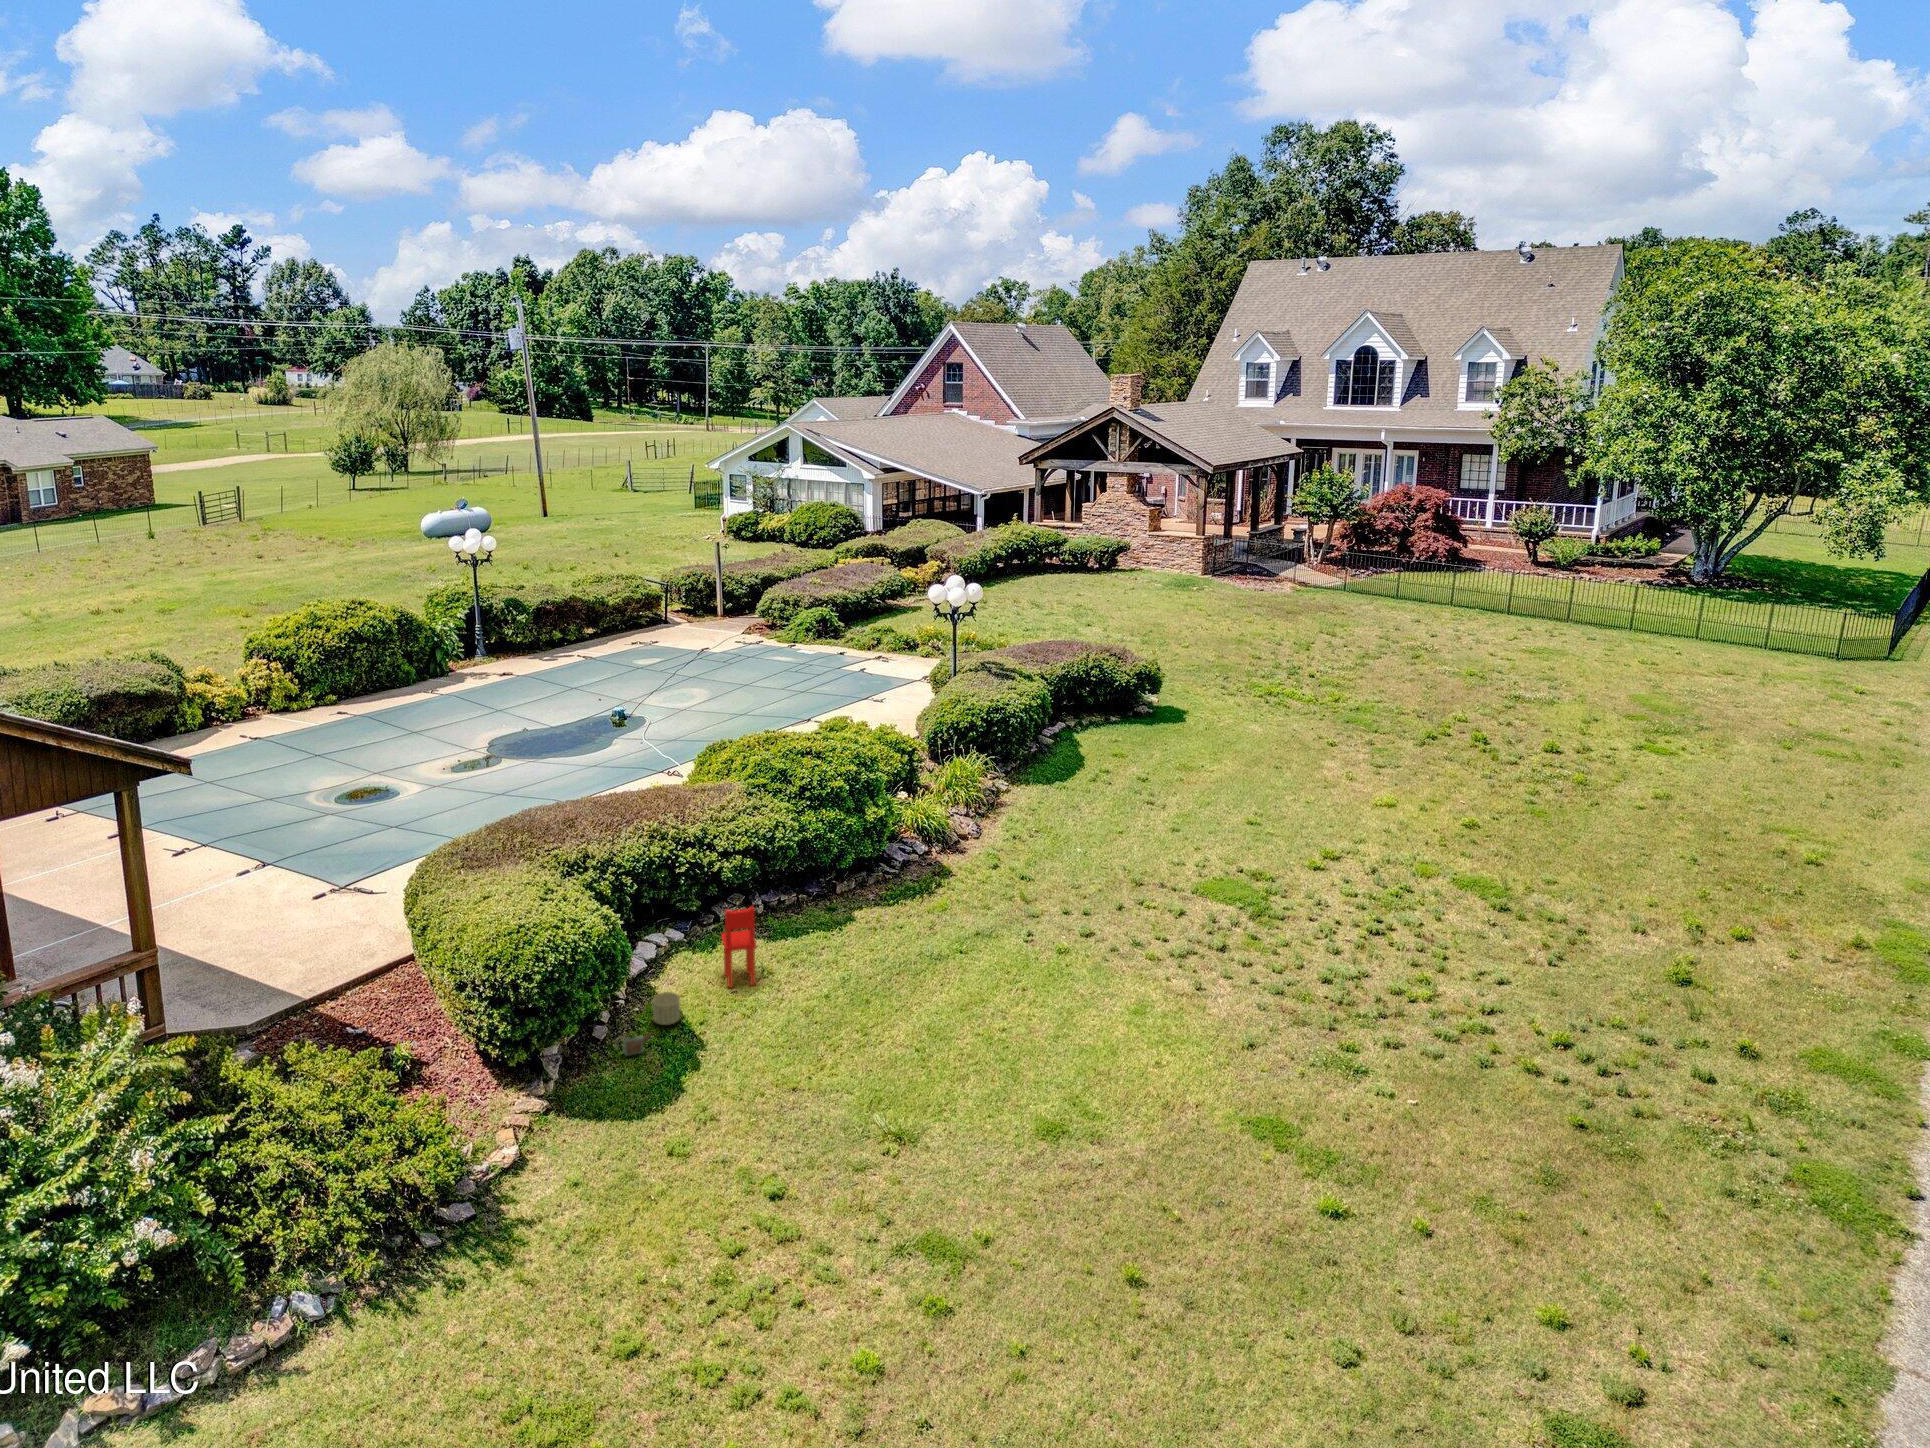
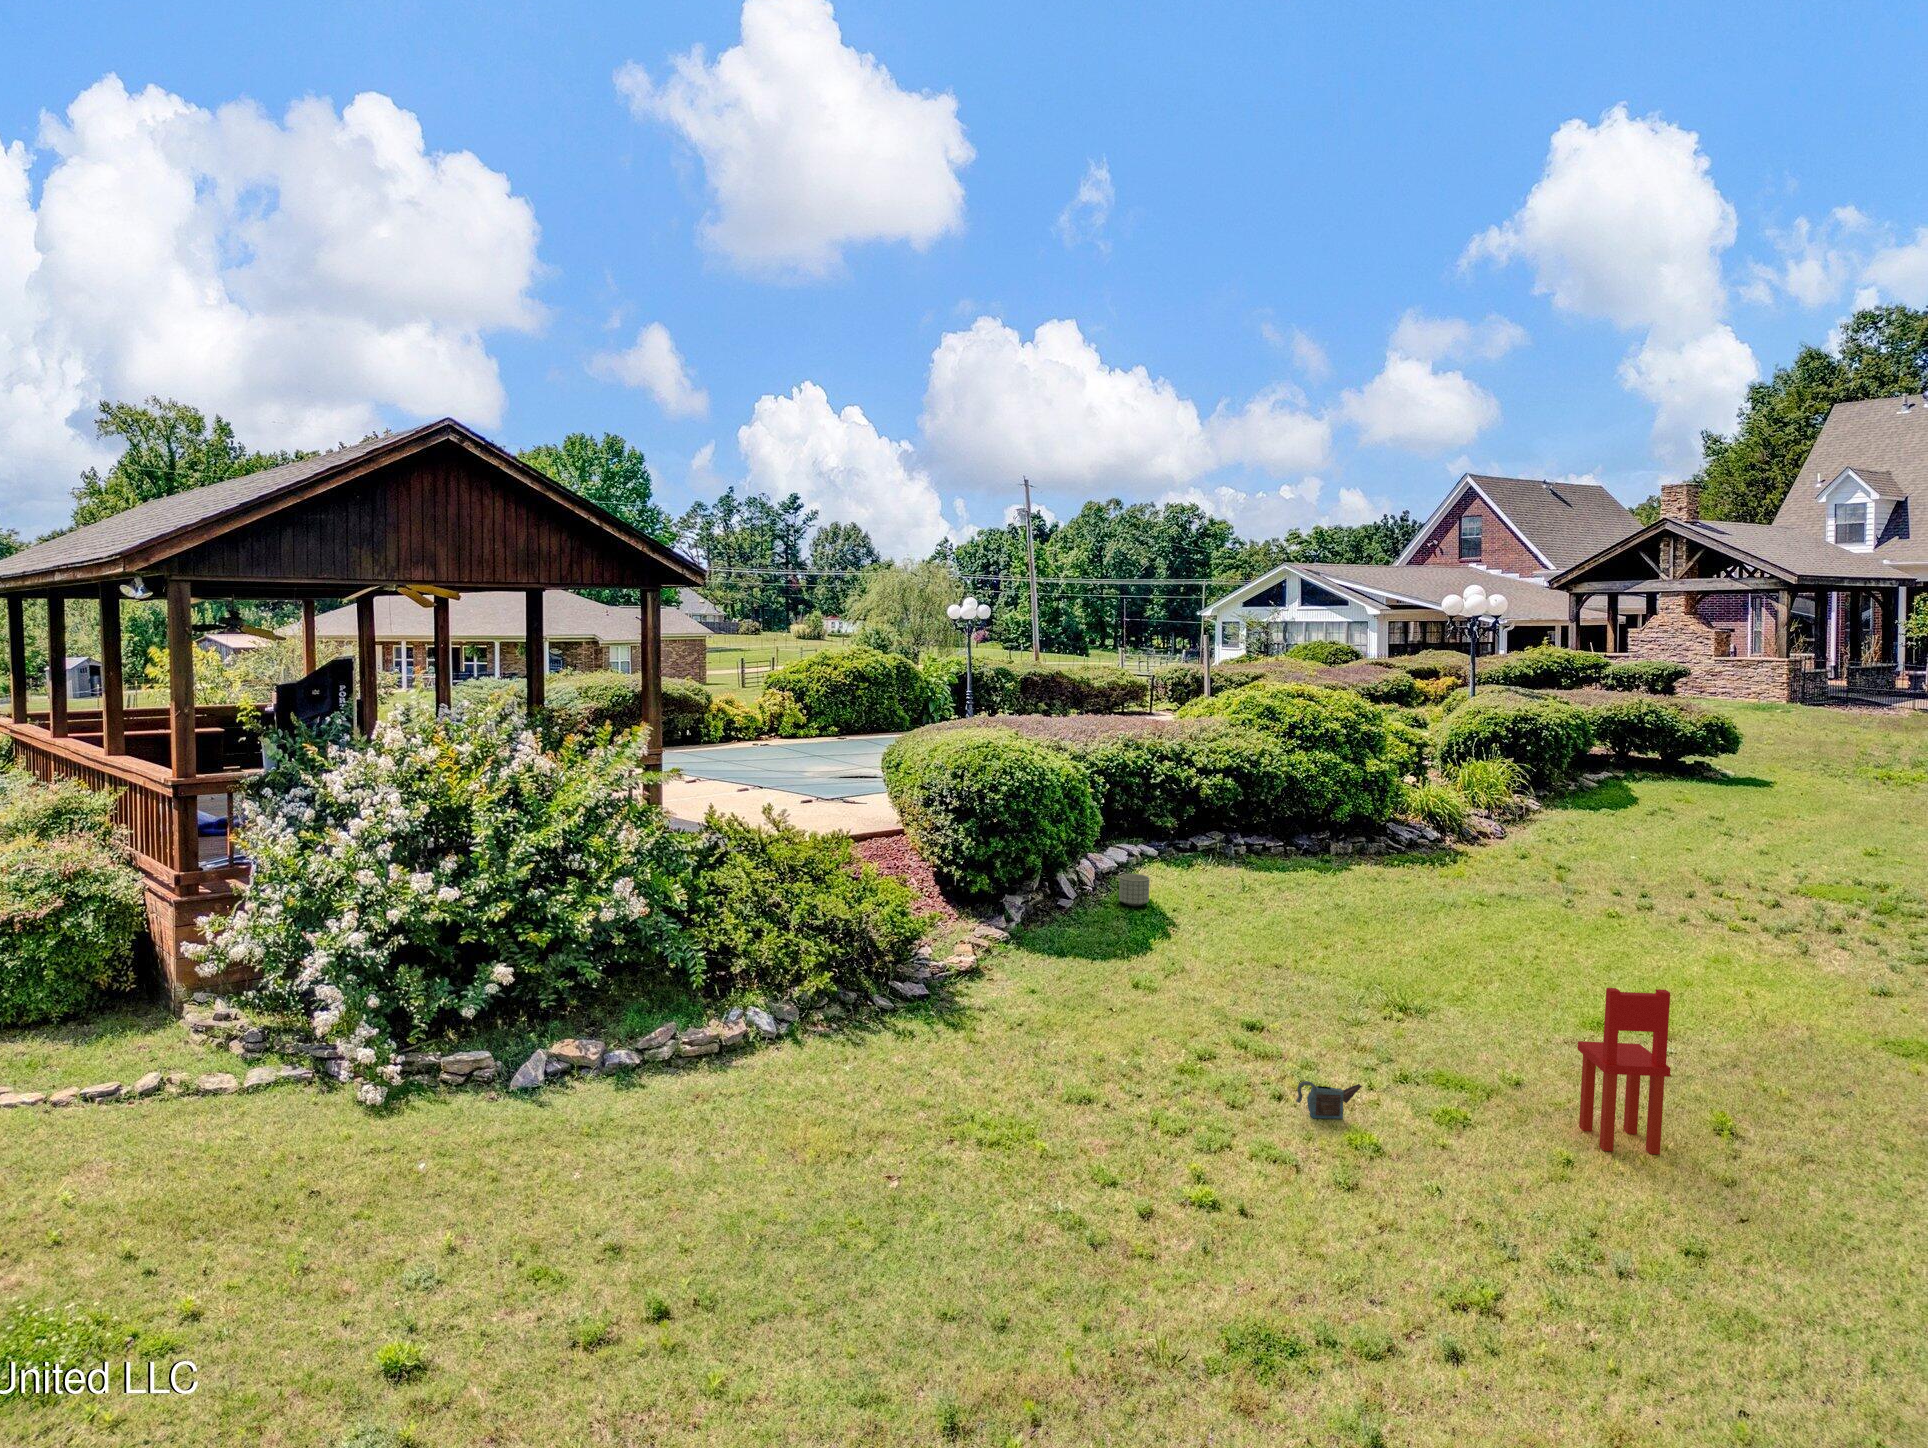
chair: present [721,907,757,988] -> present [1578,988,1670,1154]
watering can: present [616,1032,653,1056] -> present [1296,1081,1362,1119]

